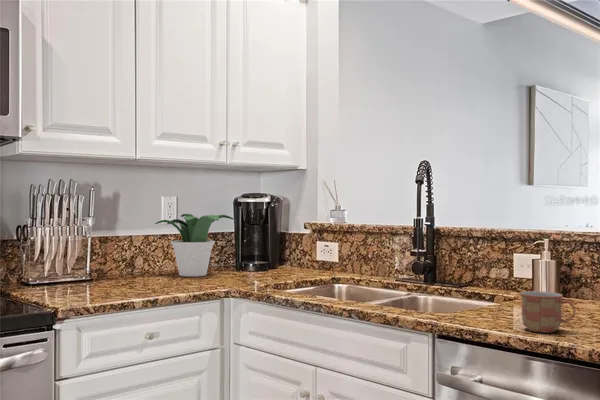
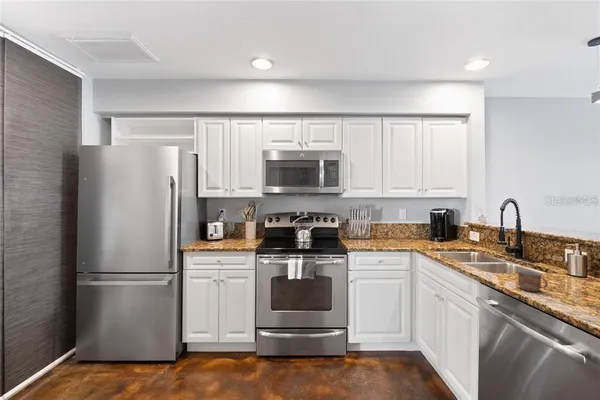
potted plant: present [155,214,234,276] -> none [394,217,428,241]

